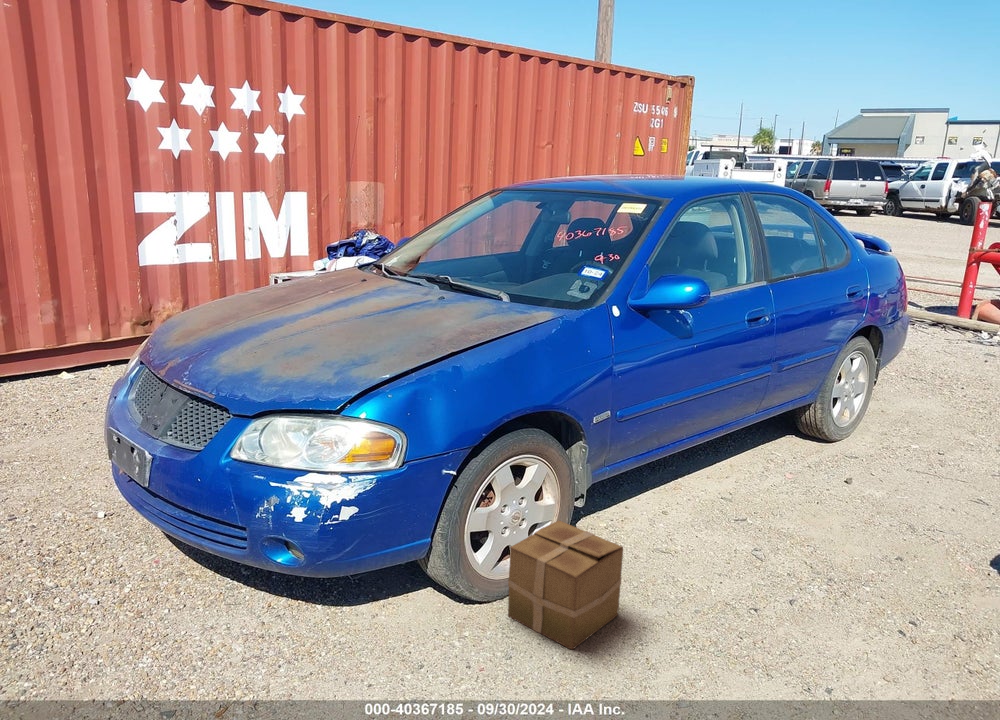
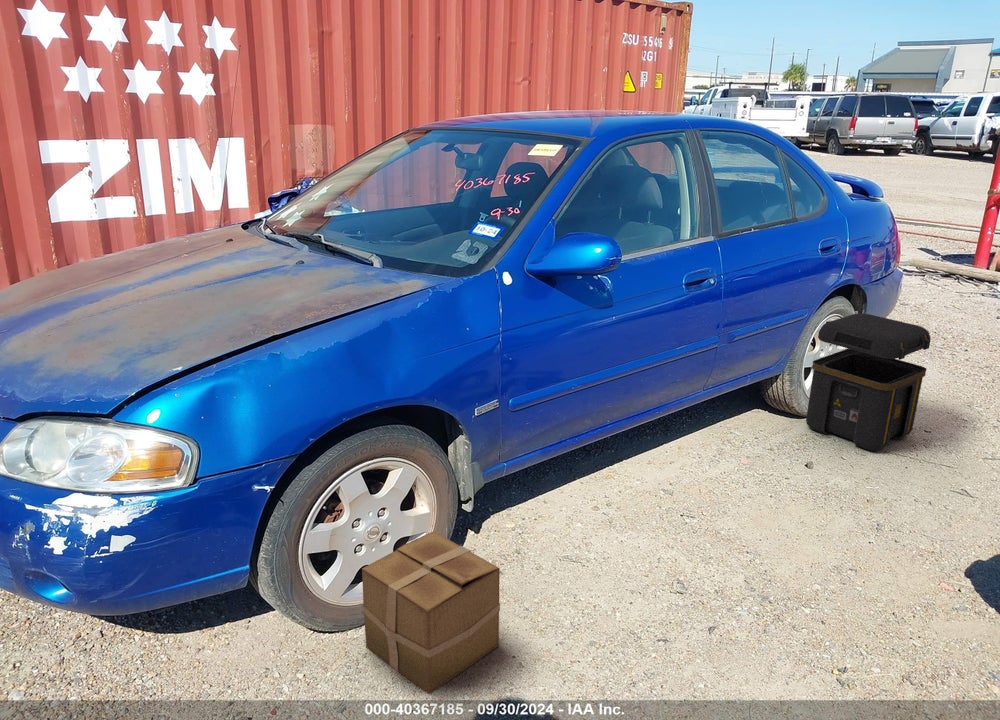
toolbox: none [835,350,943,469] -> present [806,313,931,451]

